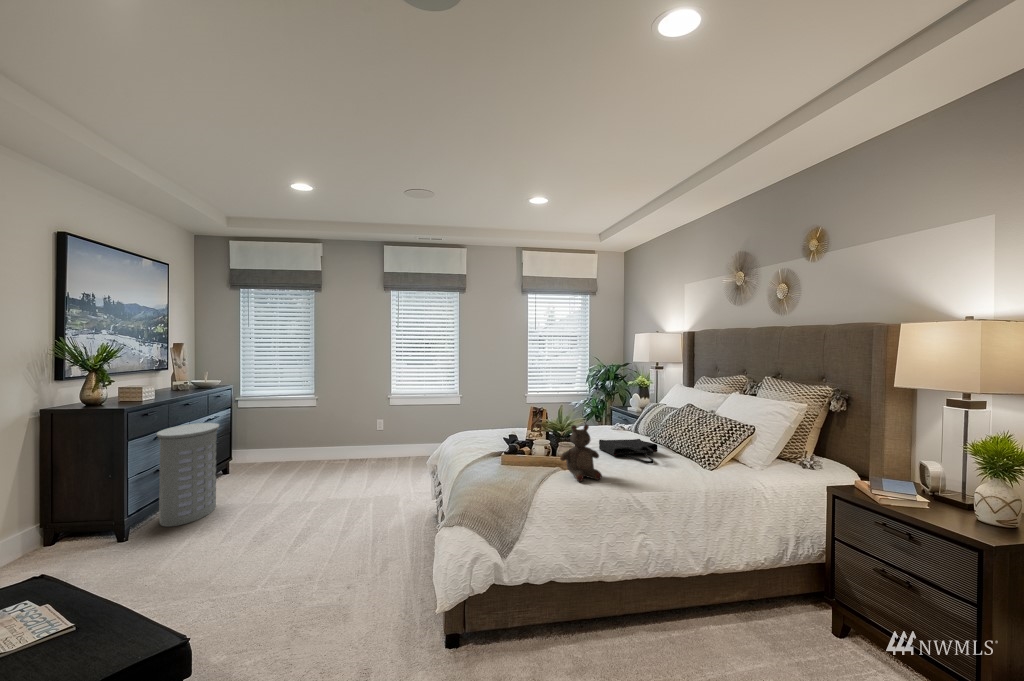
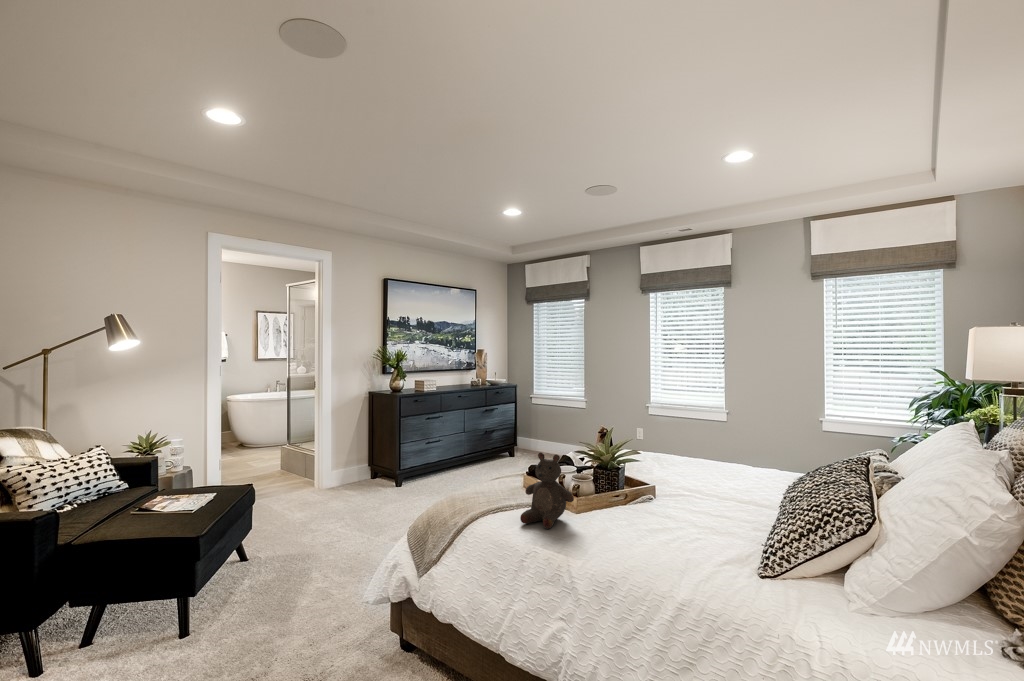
laundry hamper: present [157,423,220,527] -> none [418,413,468,489]
tote bag: present [599,439,658,464] -> none [657,486,745,534]

